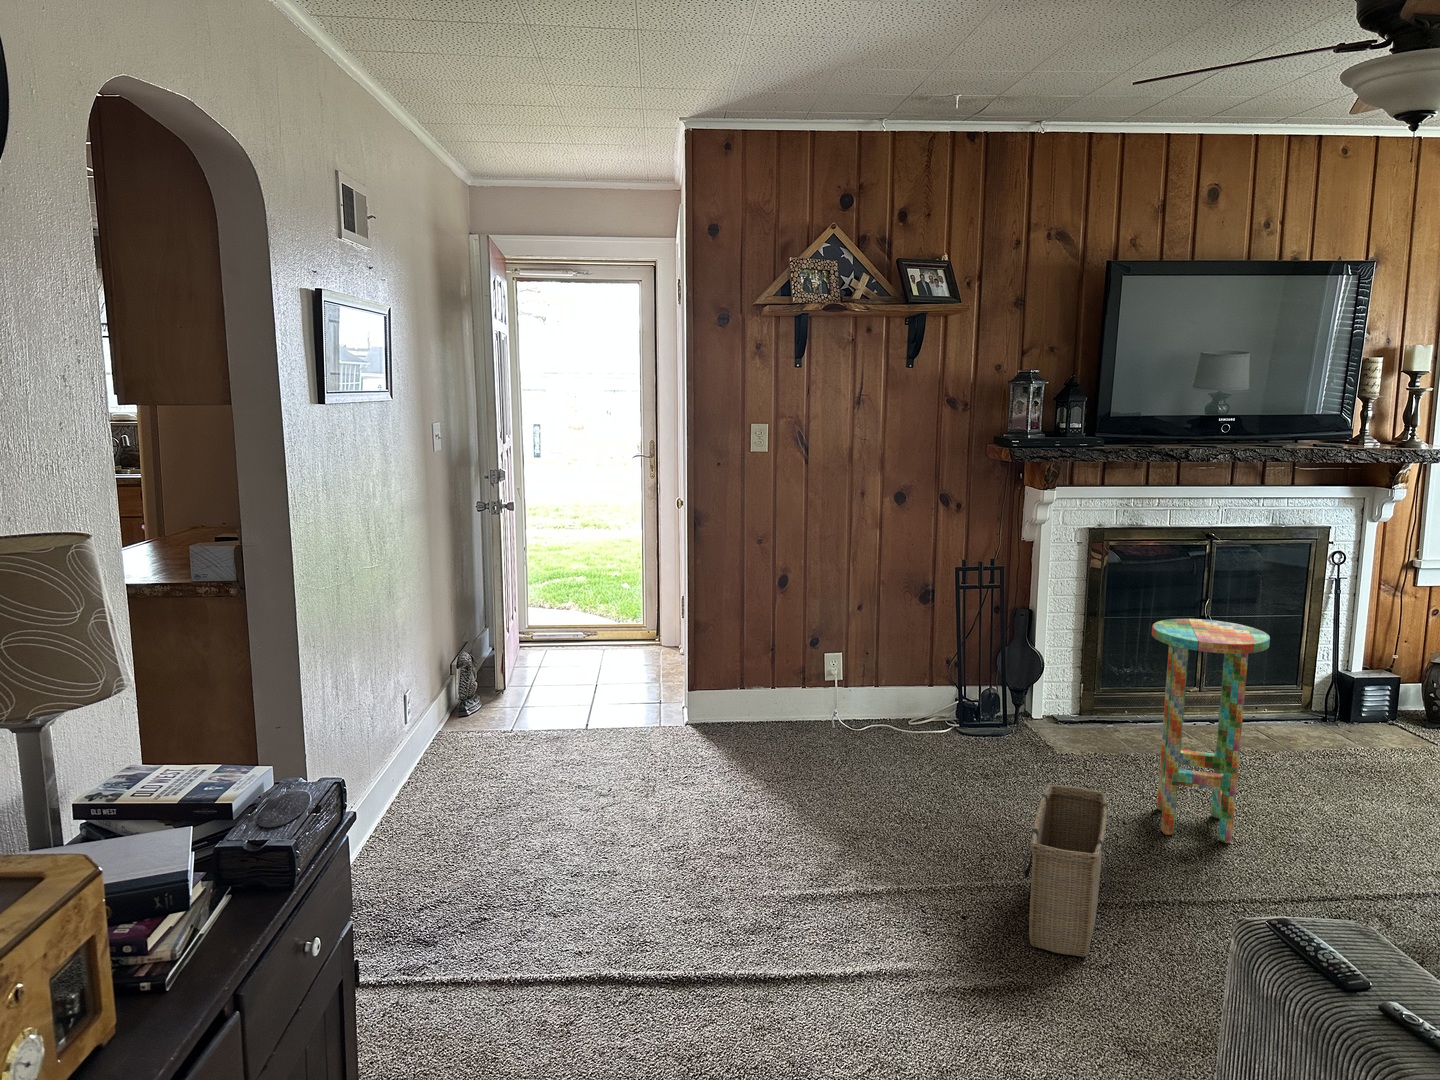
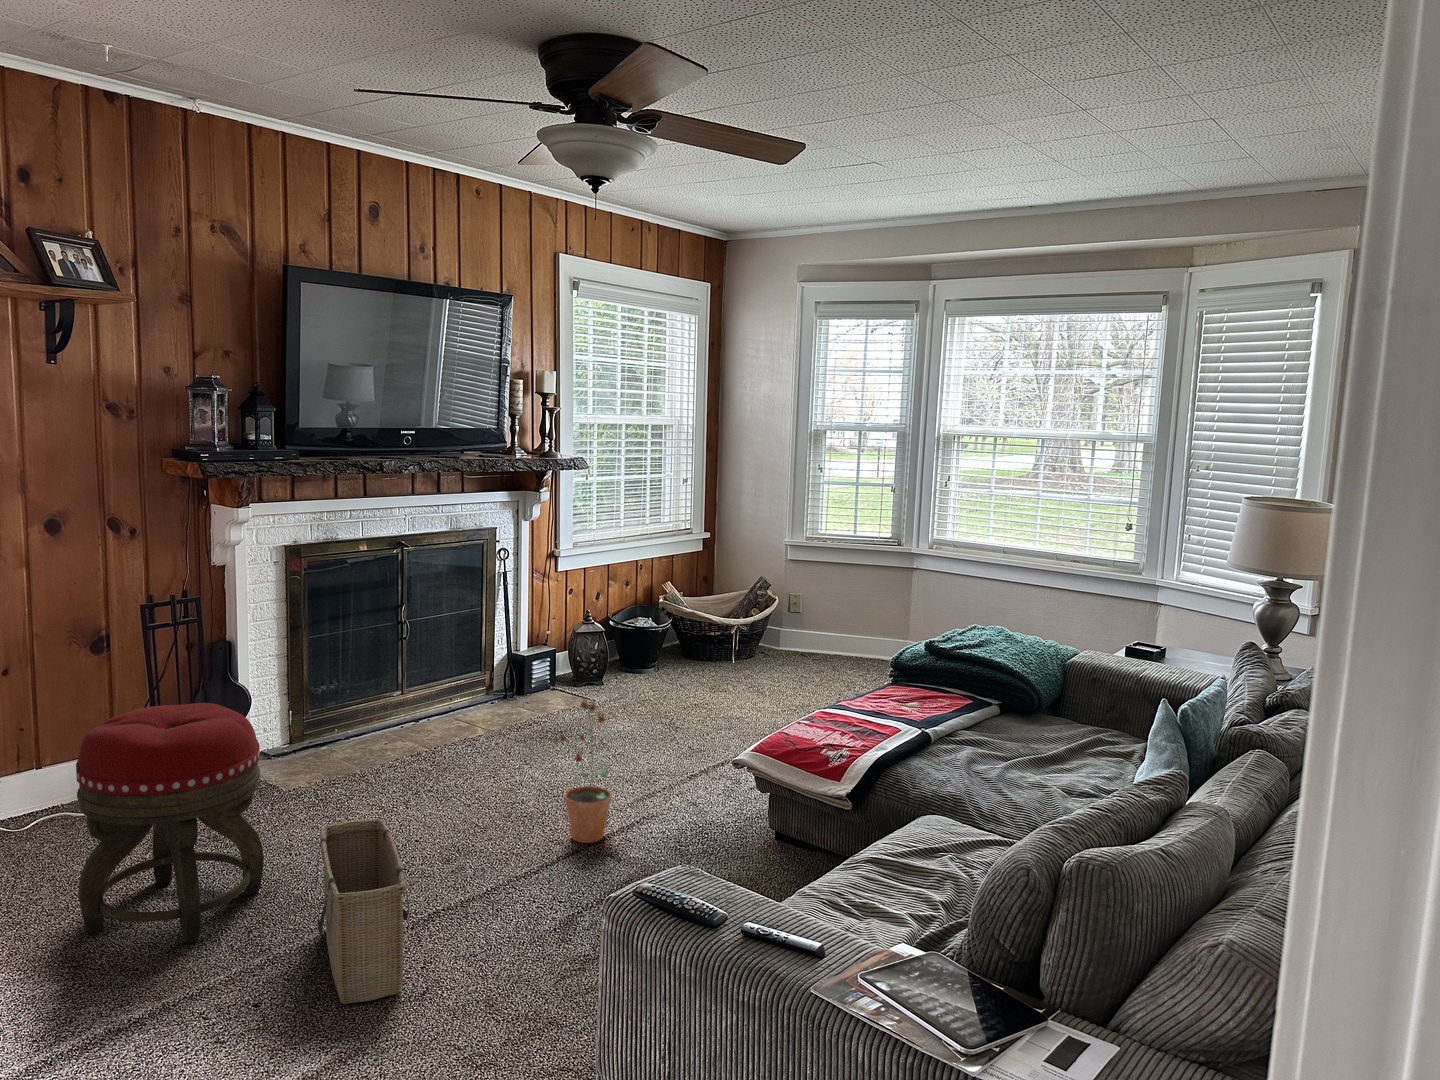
side table: present [1152,619,1270,843] -> none [388,625,495,842]
footstool: none [866,650,1011,852] -> present [76,703,264,943]
potted plant: none [1325,727,1401,895] -> present [553,699,612,843]

